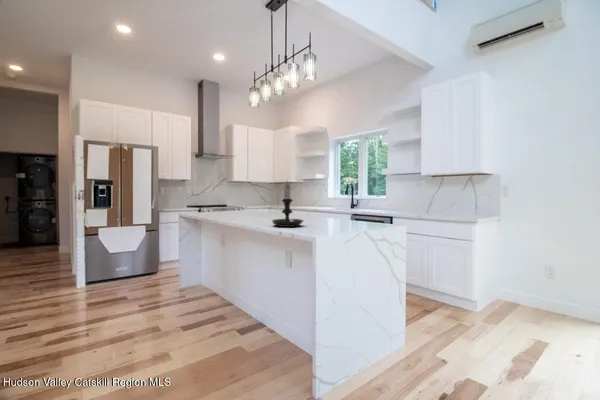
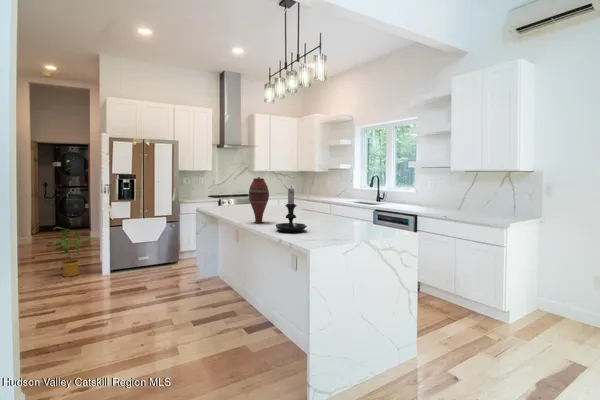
vase: none [240,175,261,222] -> present [249,177,269,223]
house plant: none [16,237,70,290] -> present [52,227,94,277]

